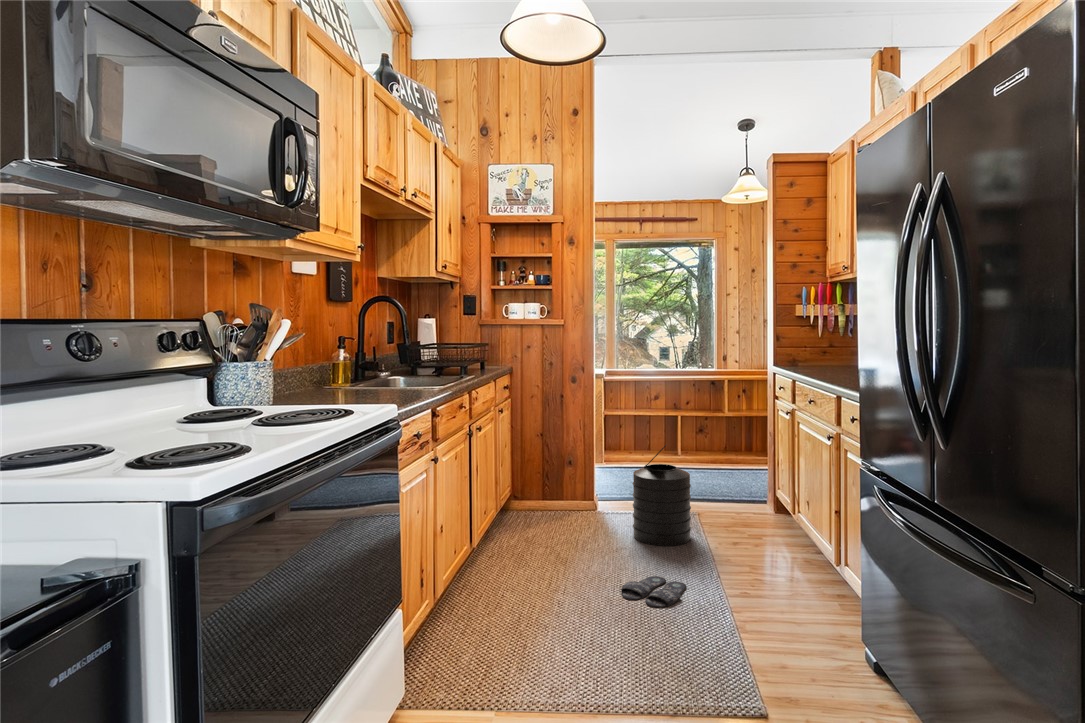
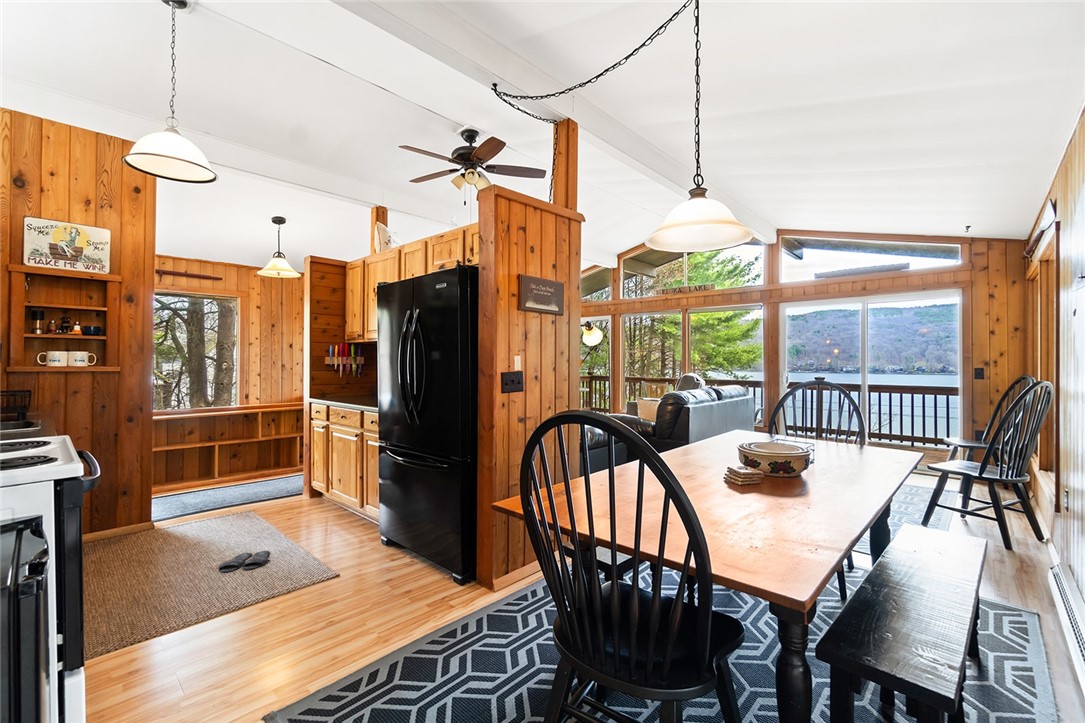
trash can: present [633,445,691,546] -> none [206,460,258,539]

